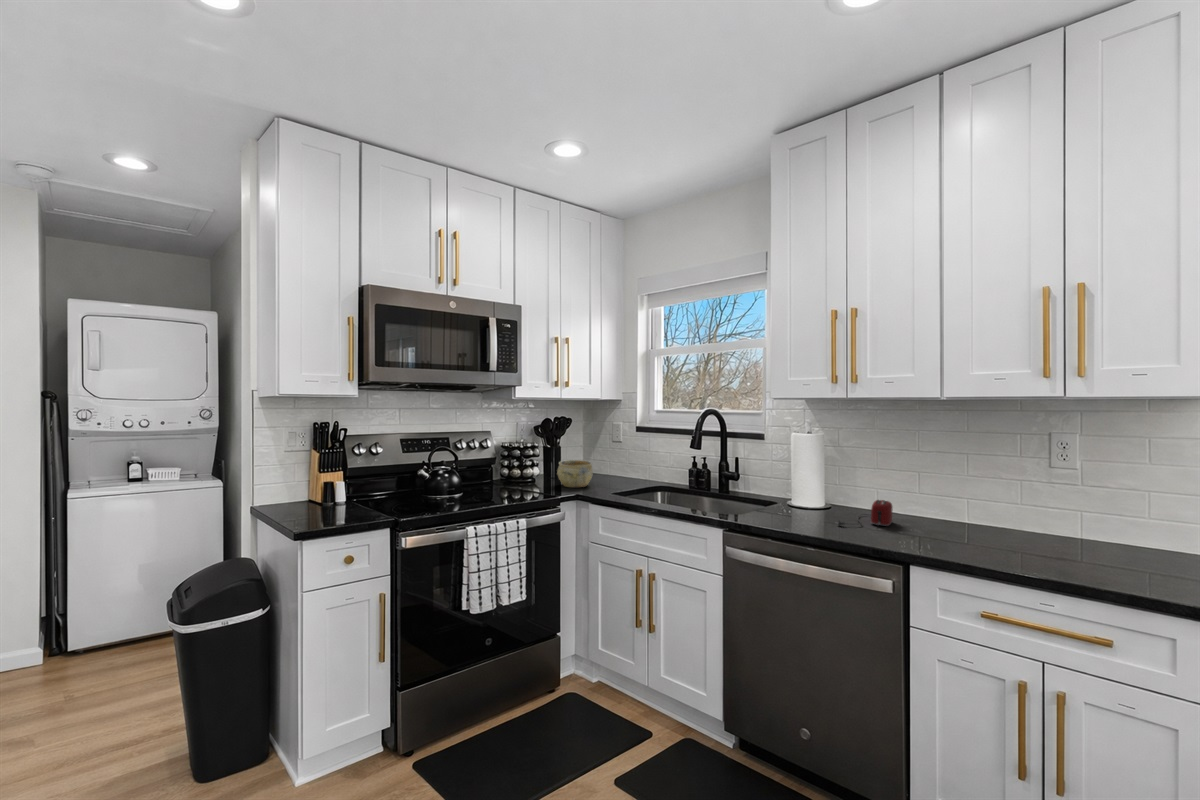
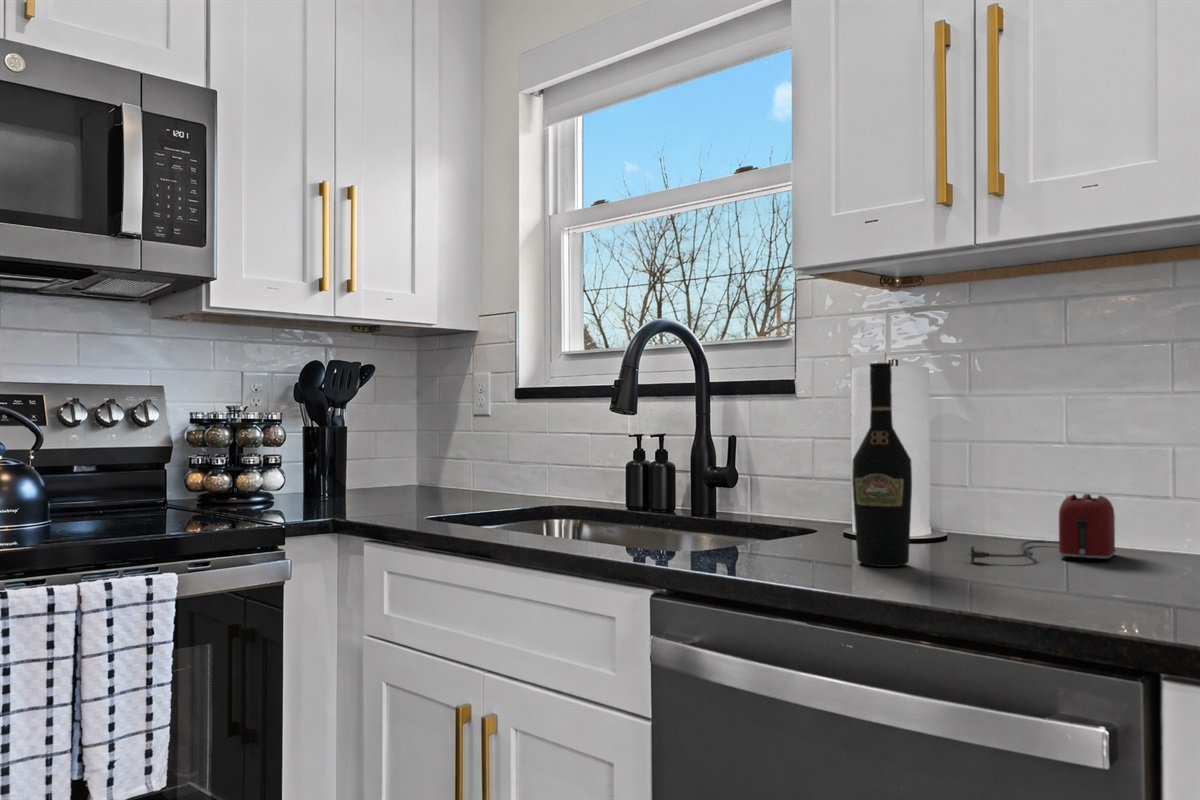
wine bottle: none [796,454,818,528] -> present [852,363,912,567]
ceramic bowl: present [557,460,593,487] -> none [309,454,396,513]

